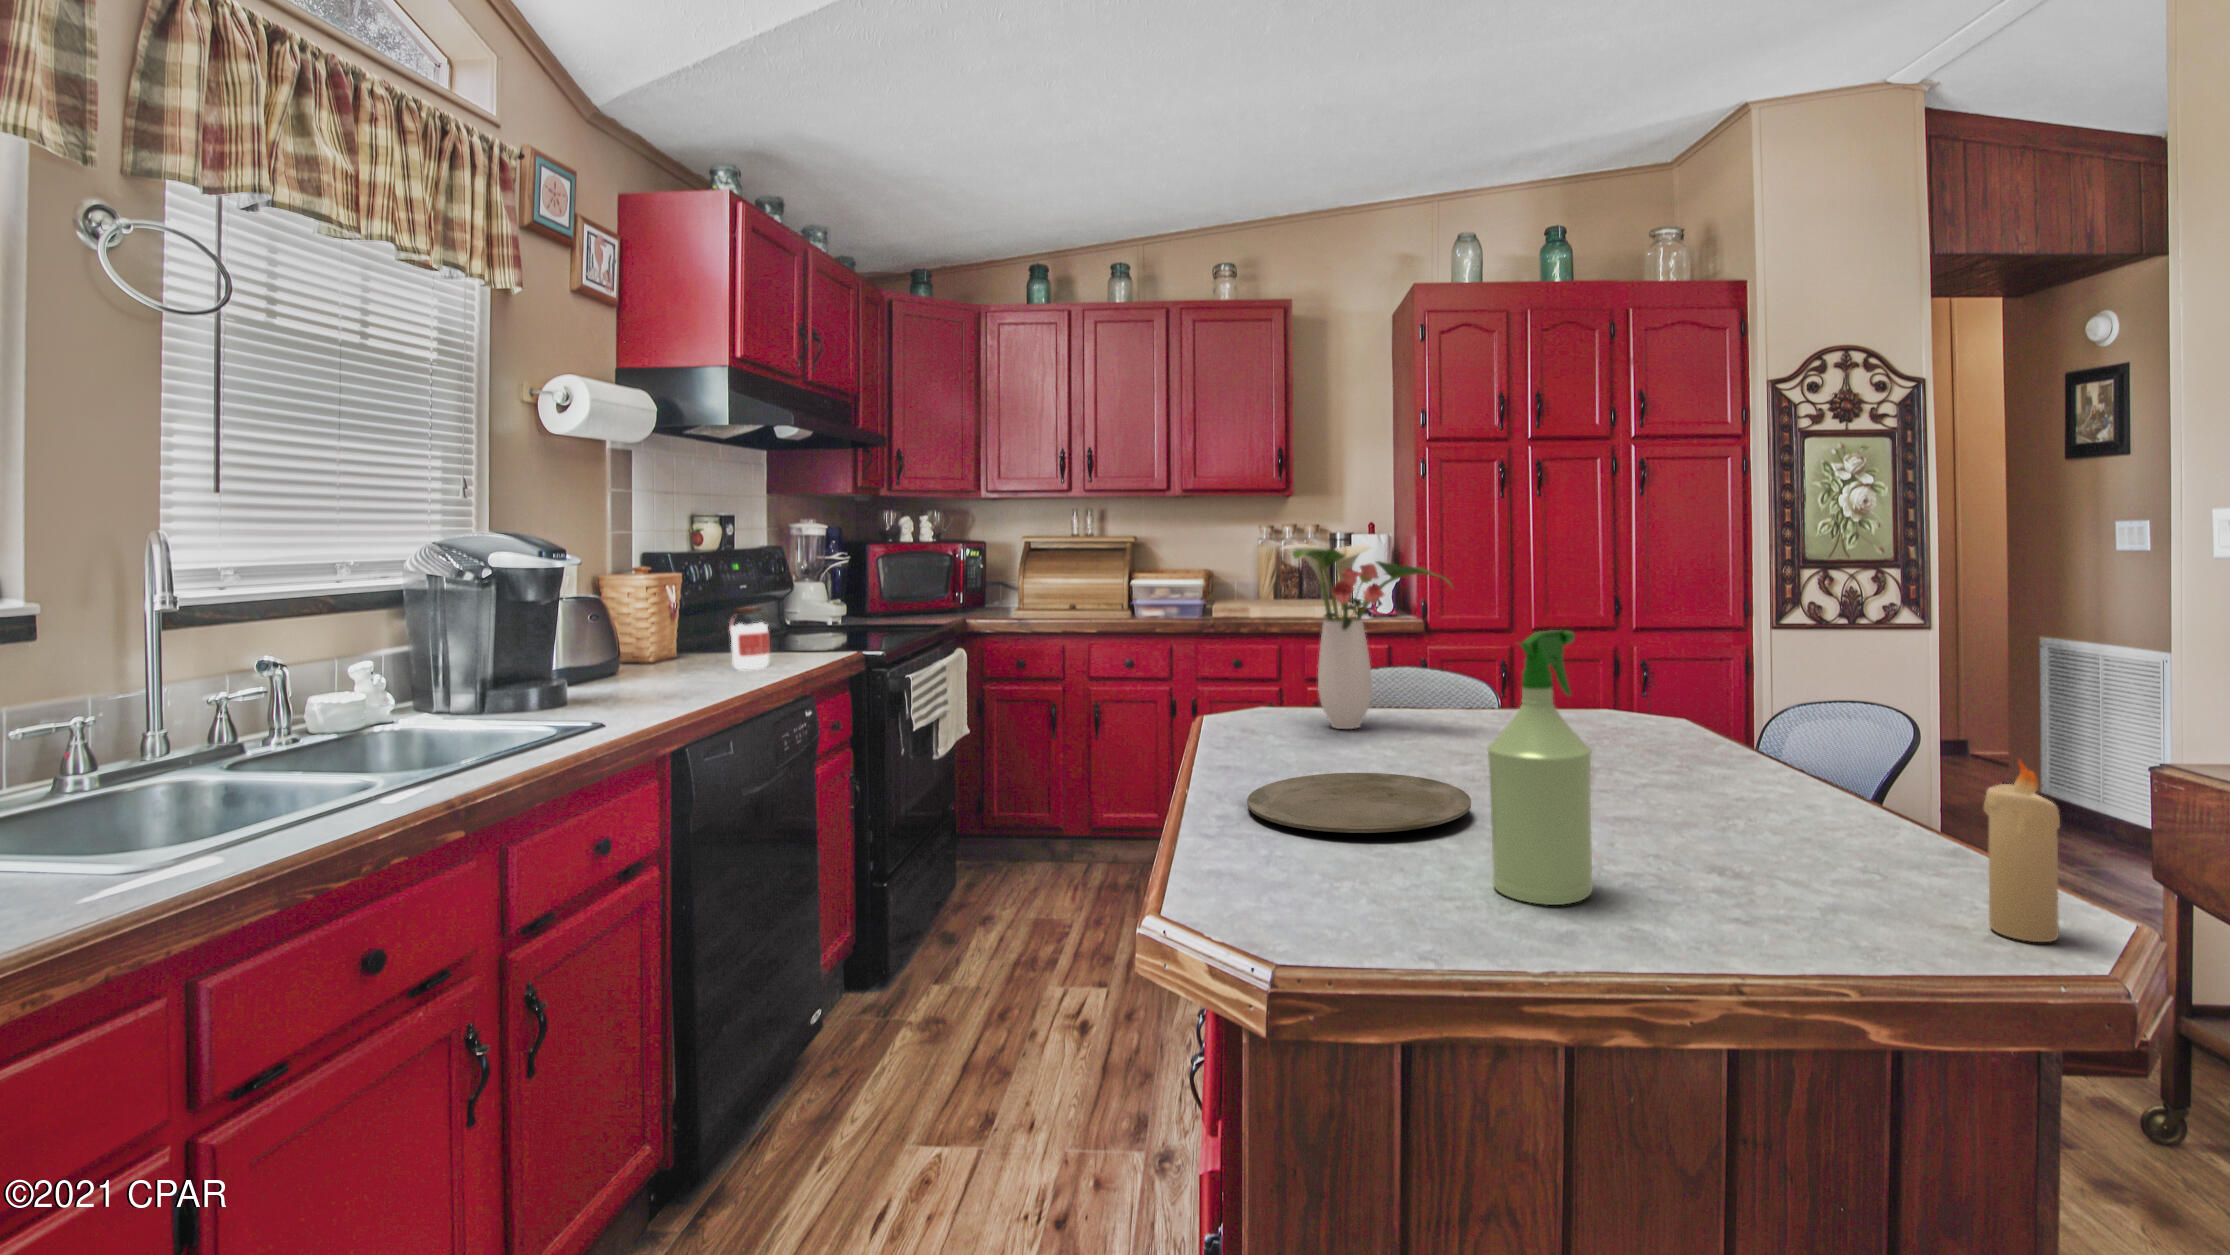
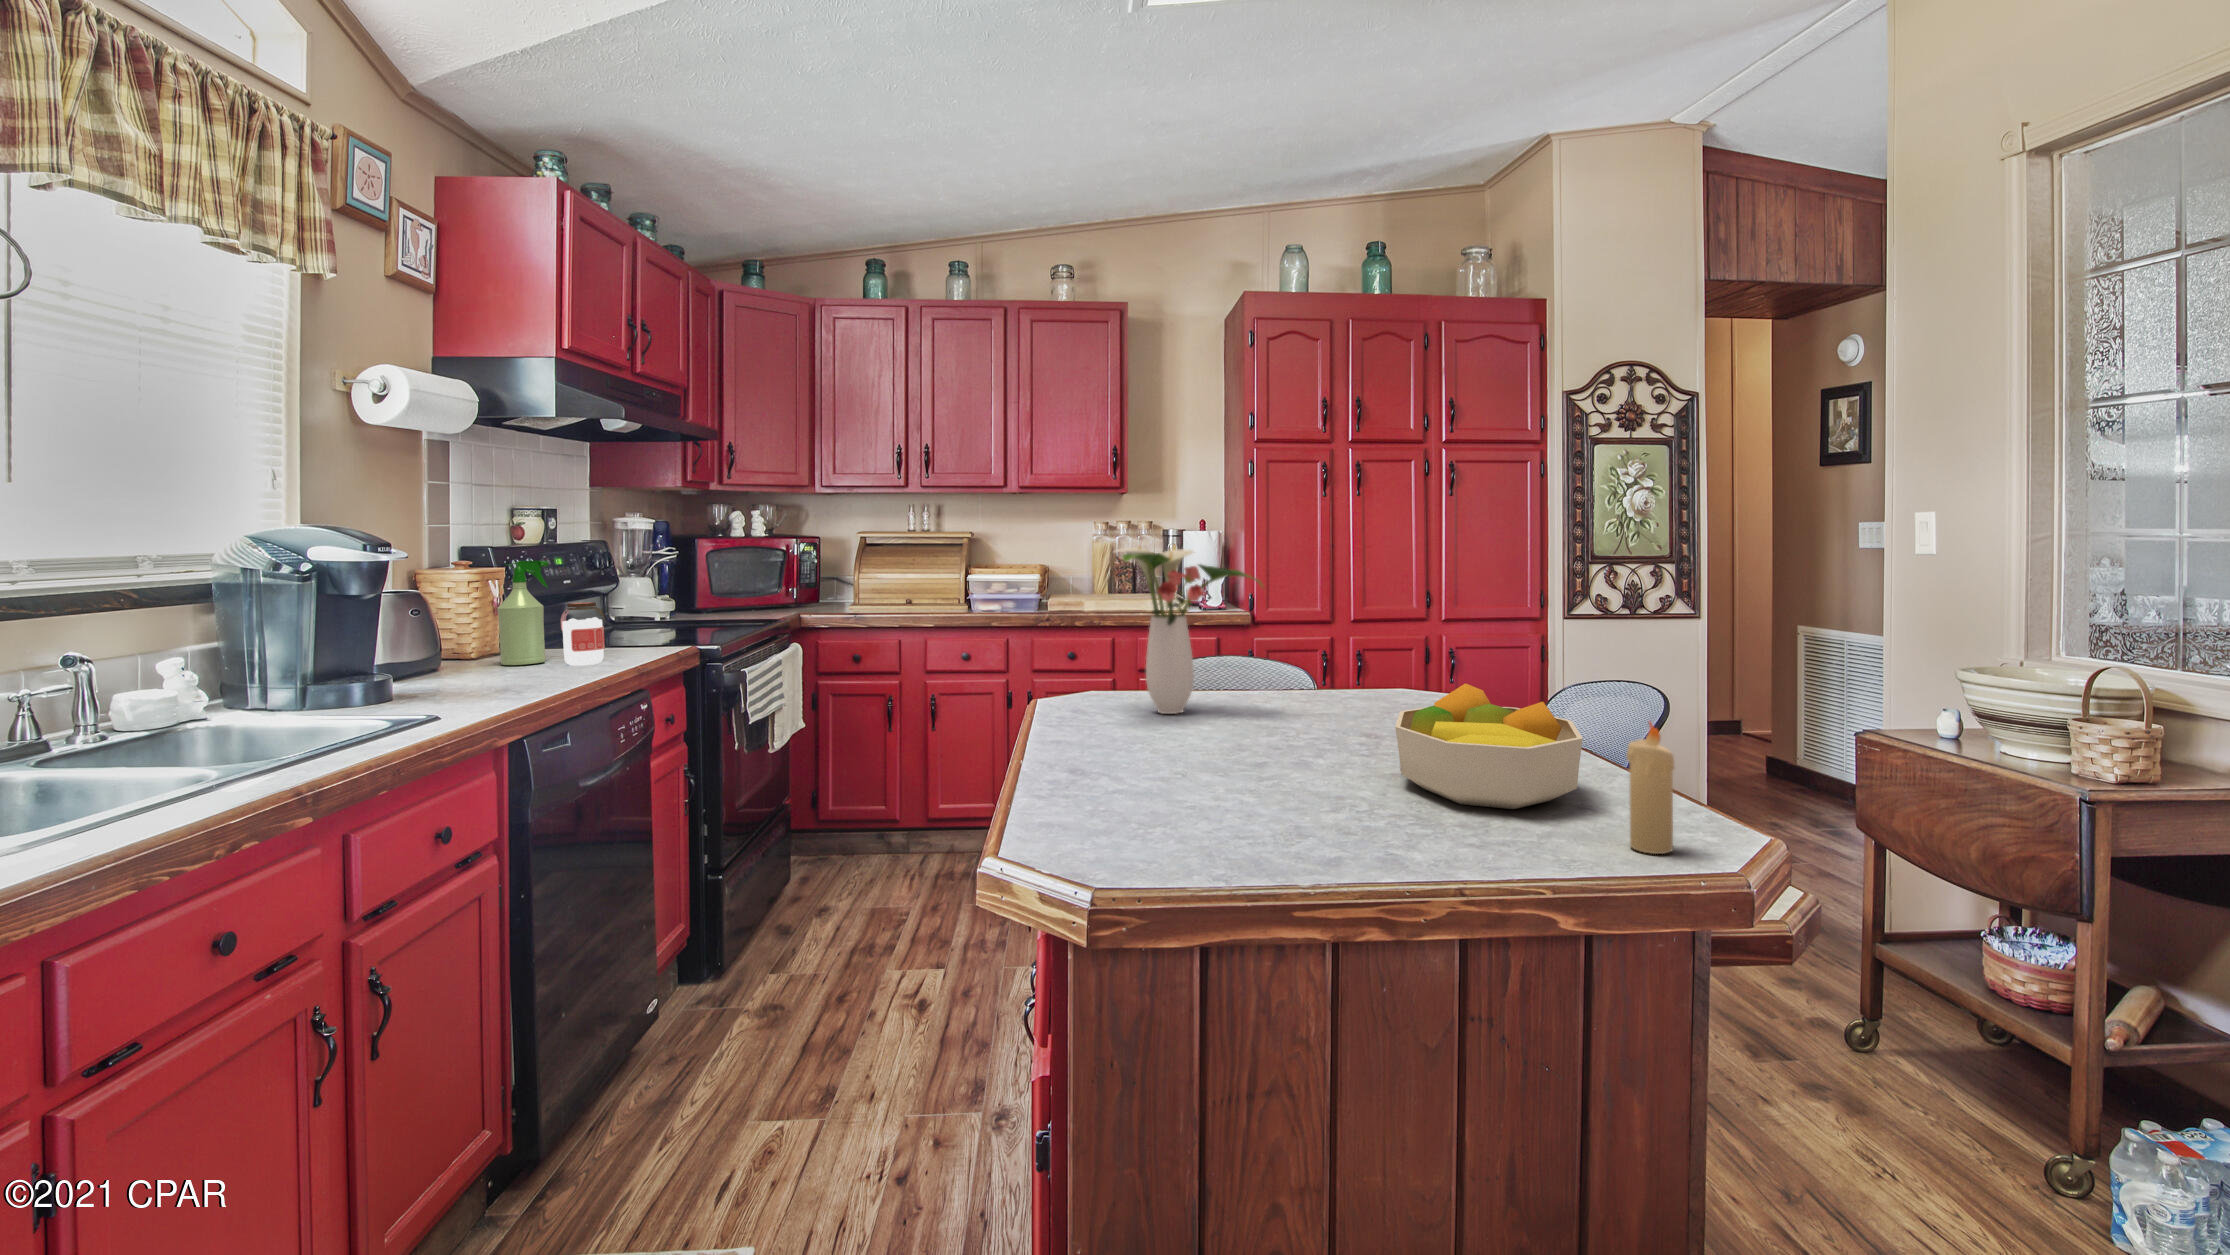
spray bottle: present [1487,630,1593,905] -> present [497,561,548,665]
fruit bowl: none [1634,701,1897,865] -> present [1395,683,1583,809]
plate: present [1247,773,1471,833] -> none [1078,749,1267,795]

